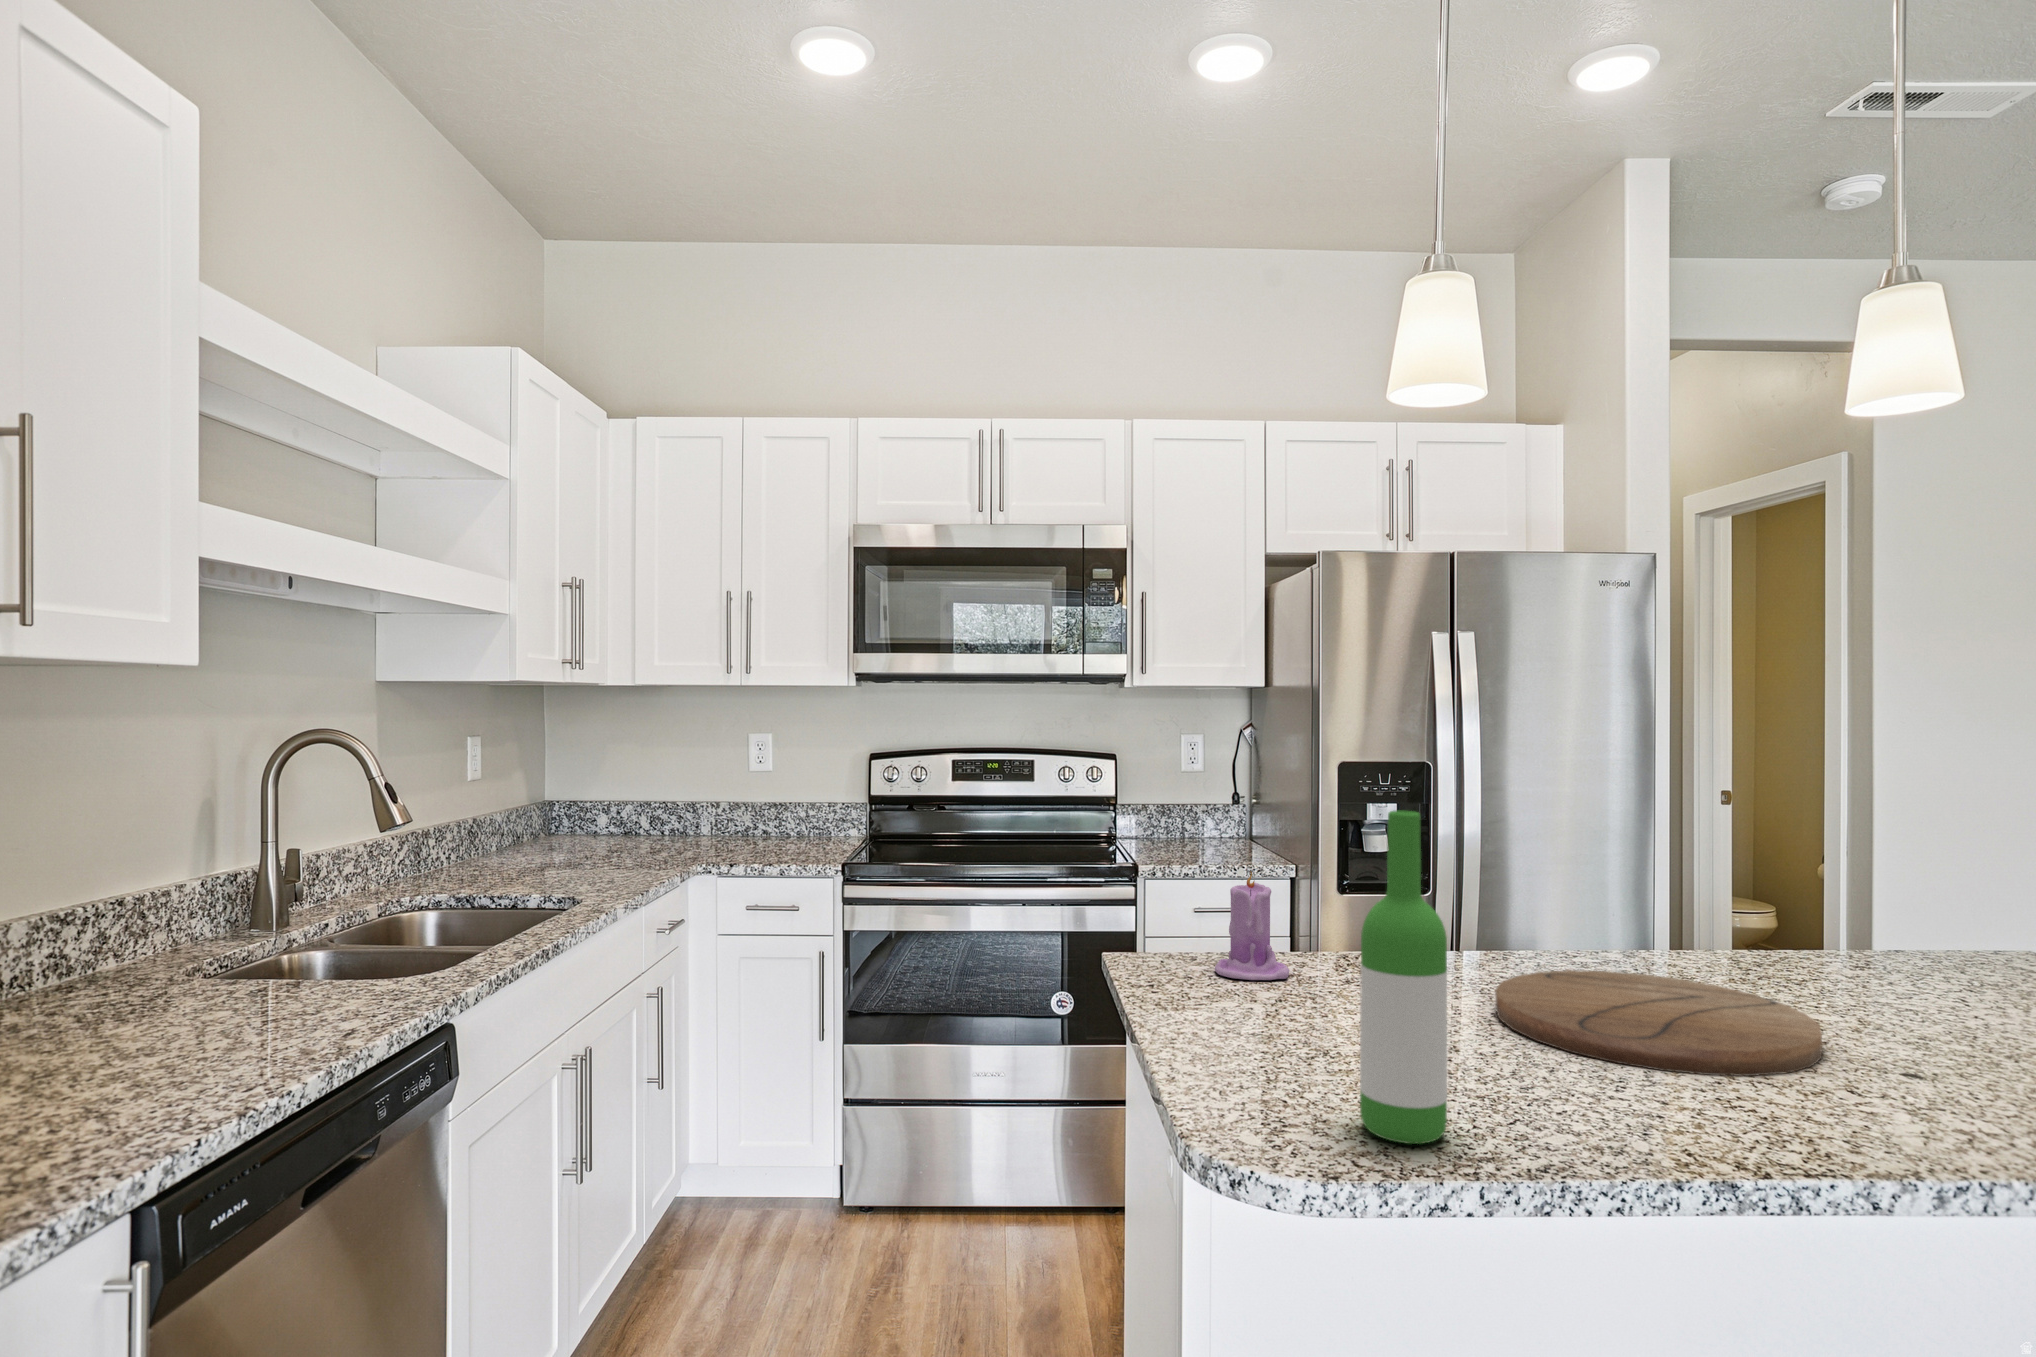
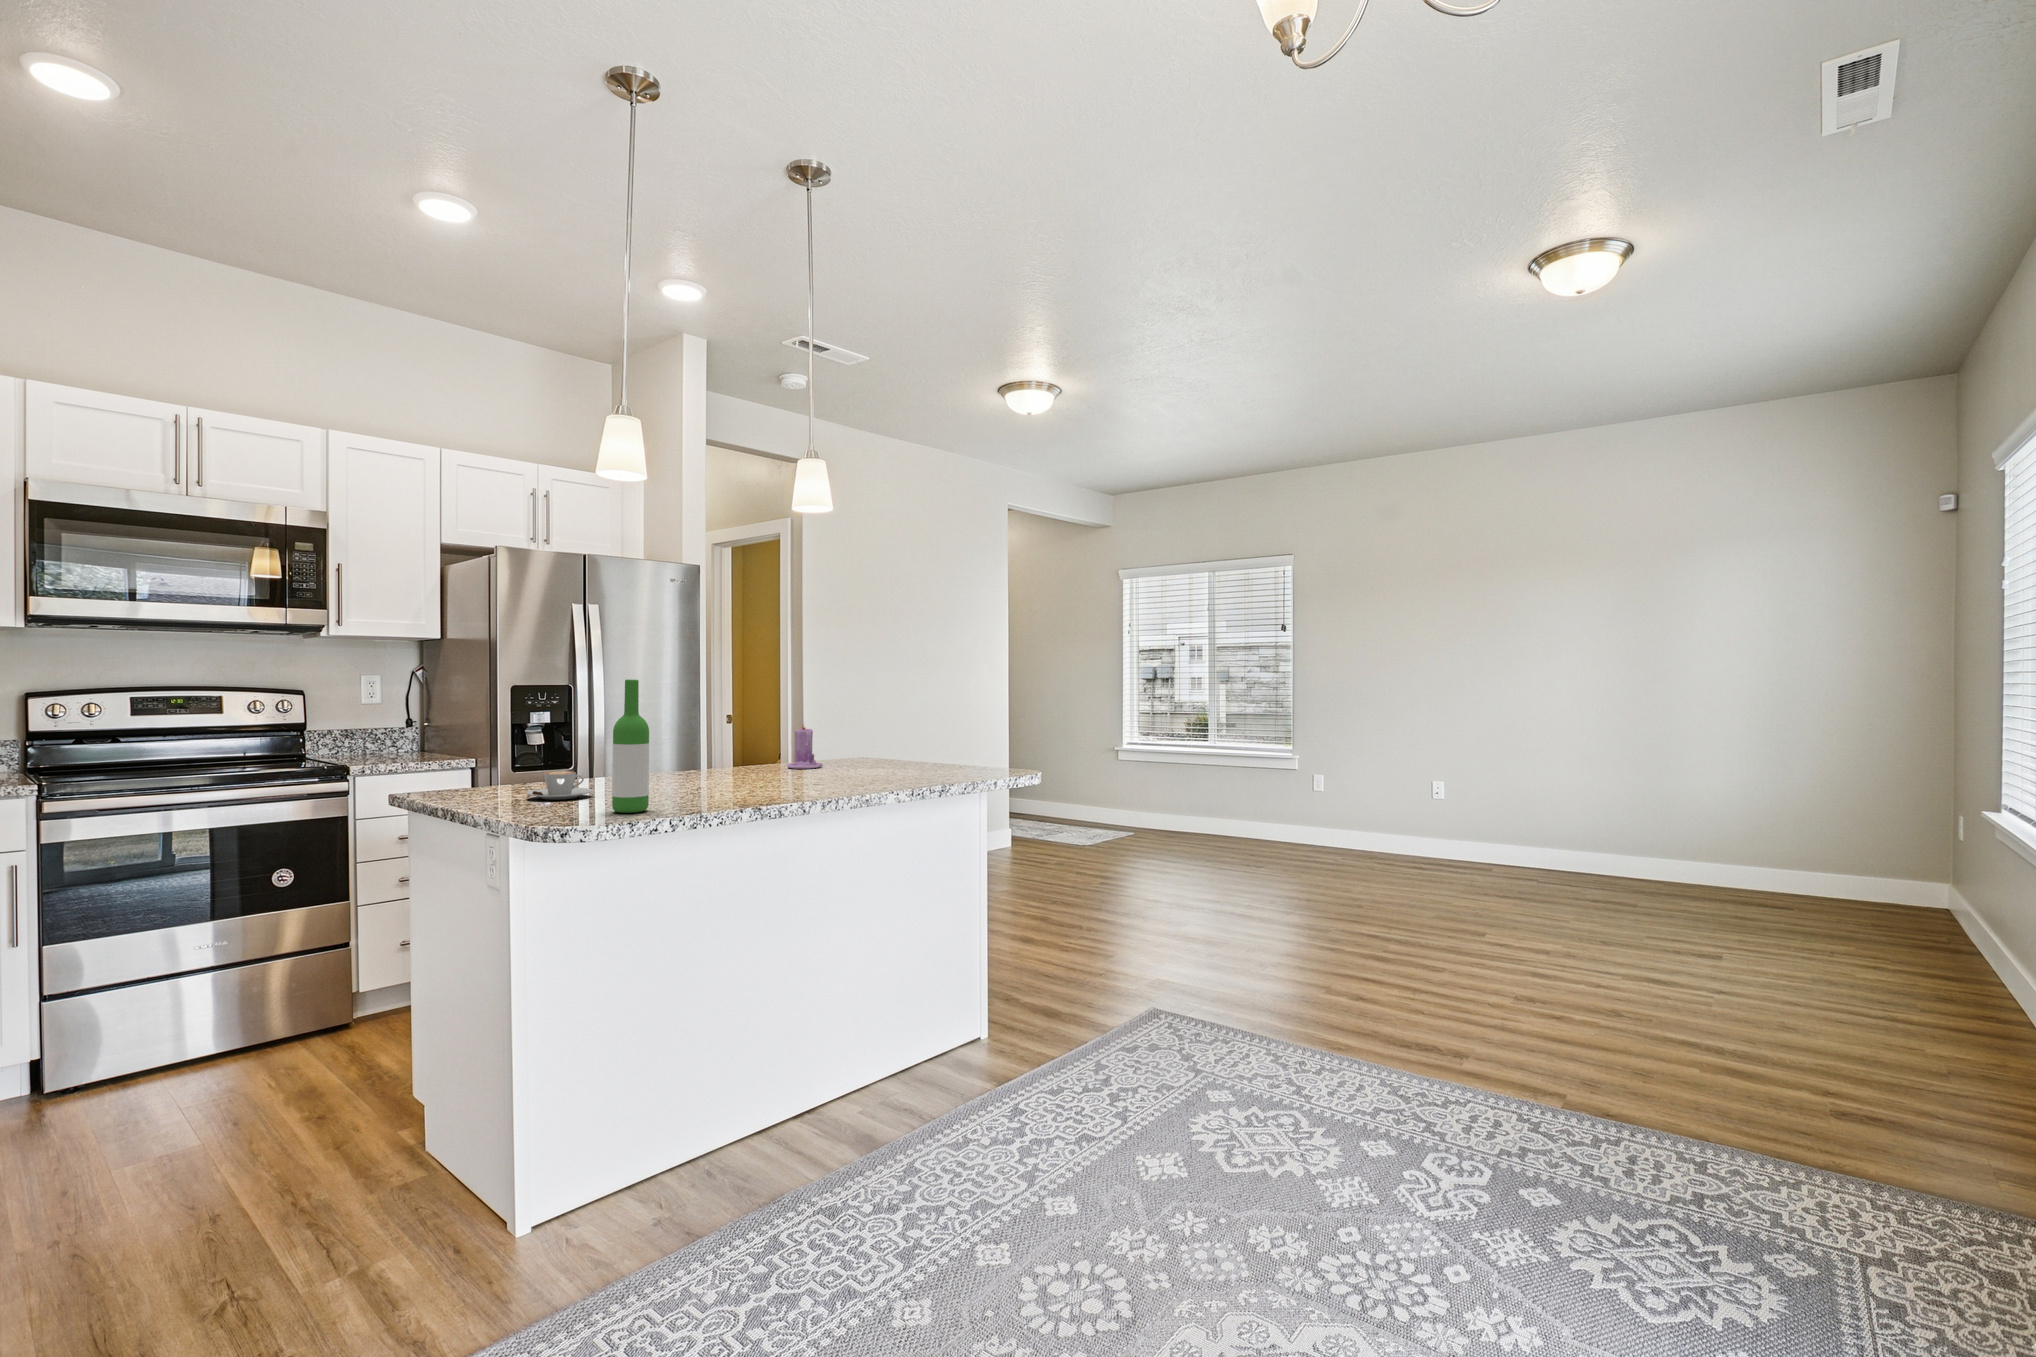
candle: present [1215,872,1289,980] -> present [787,724,823,769]
coffee cup: none [1246,966,1369,1032] -> present [527,771,592,800]
cutting board: present [1495,970,1822,1076] -> none [645,768,776,792]

